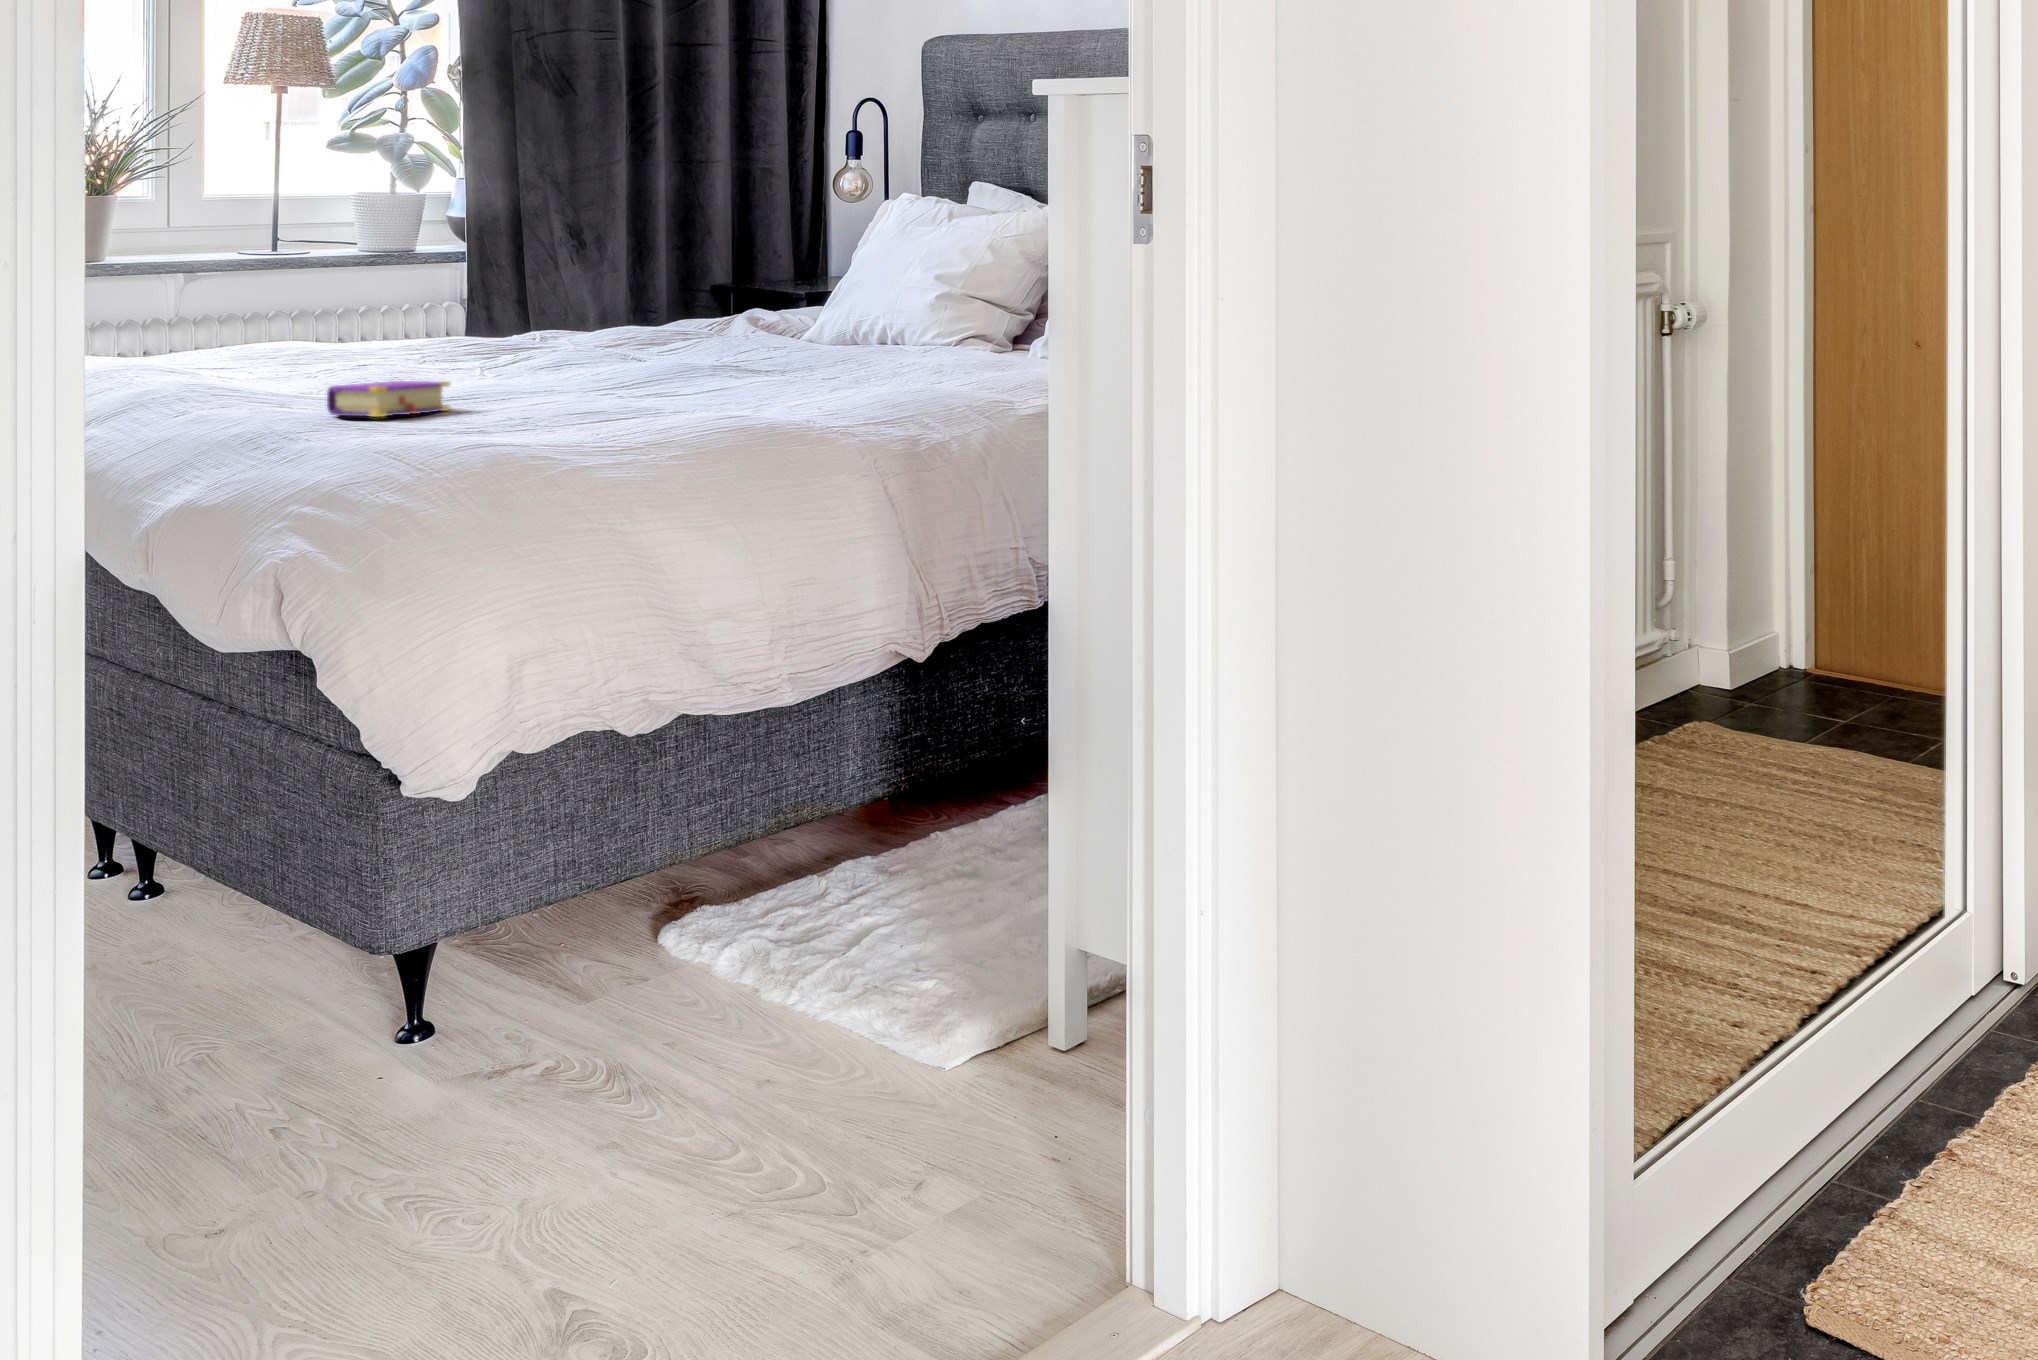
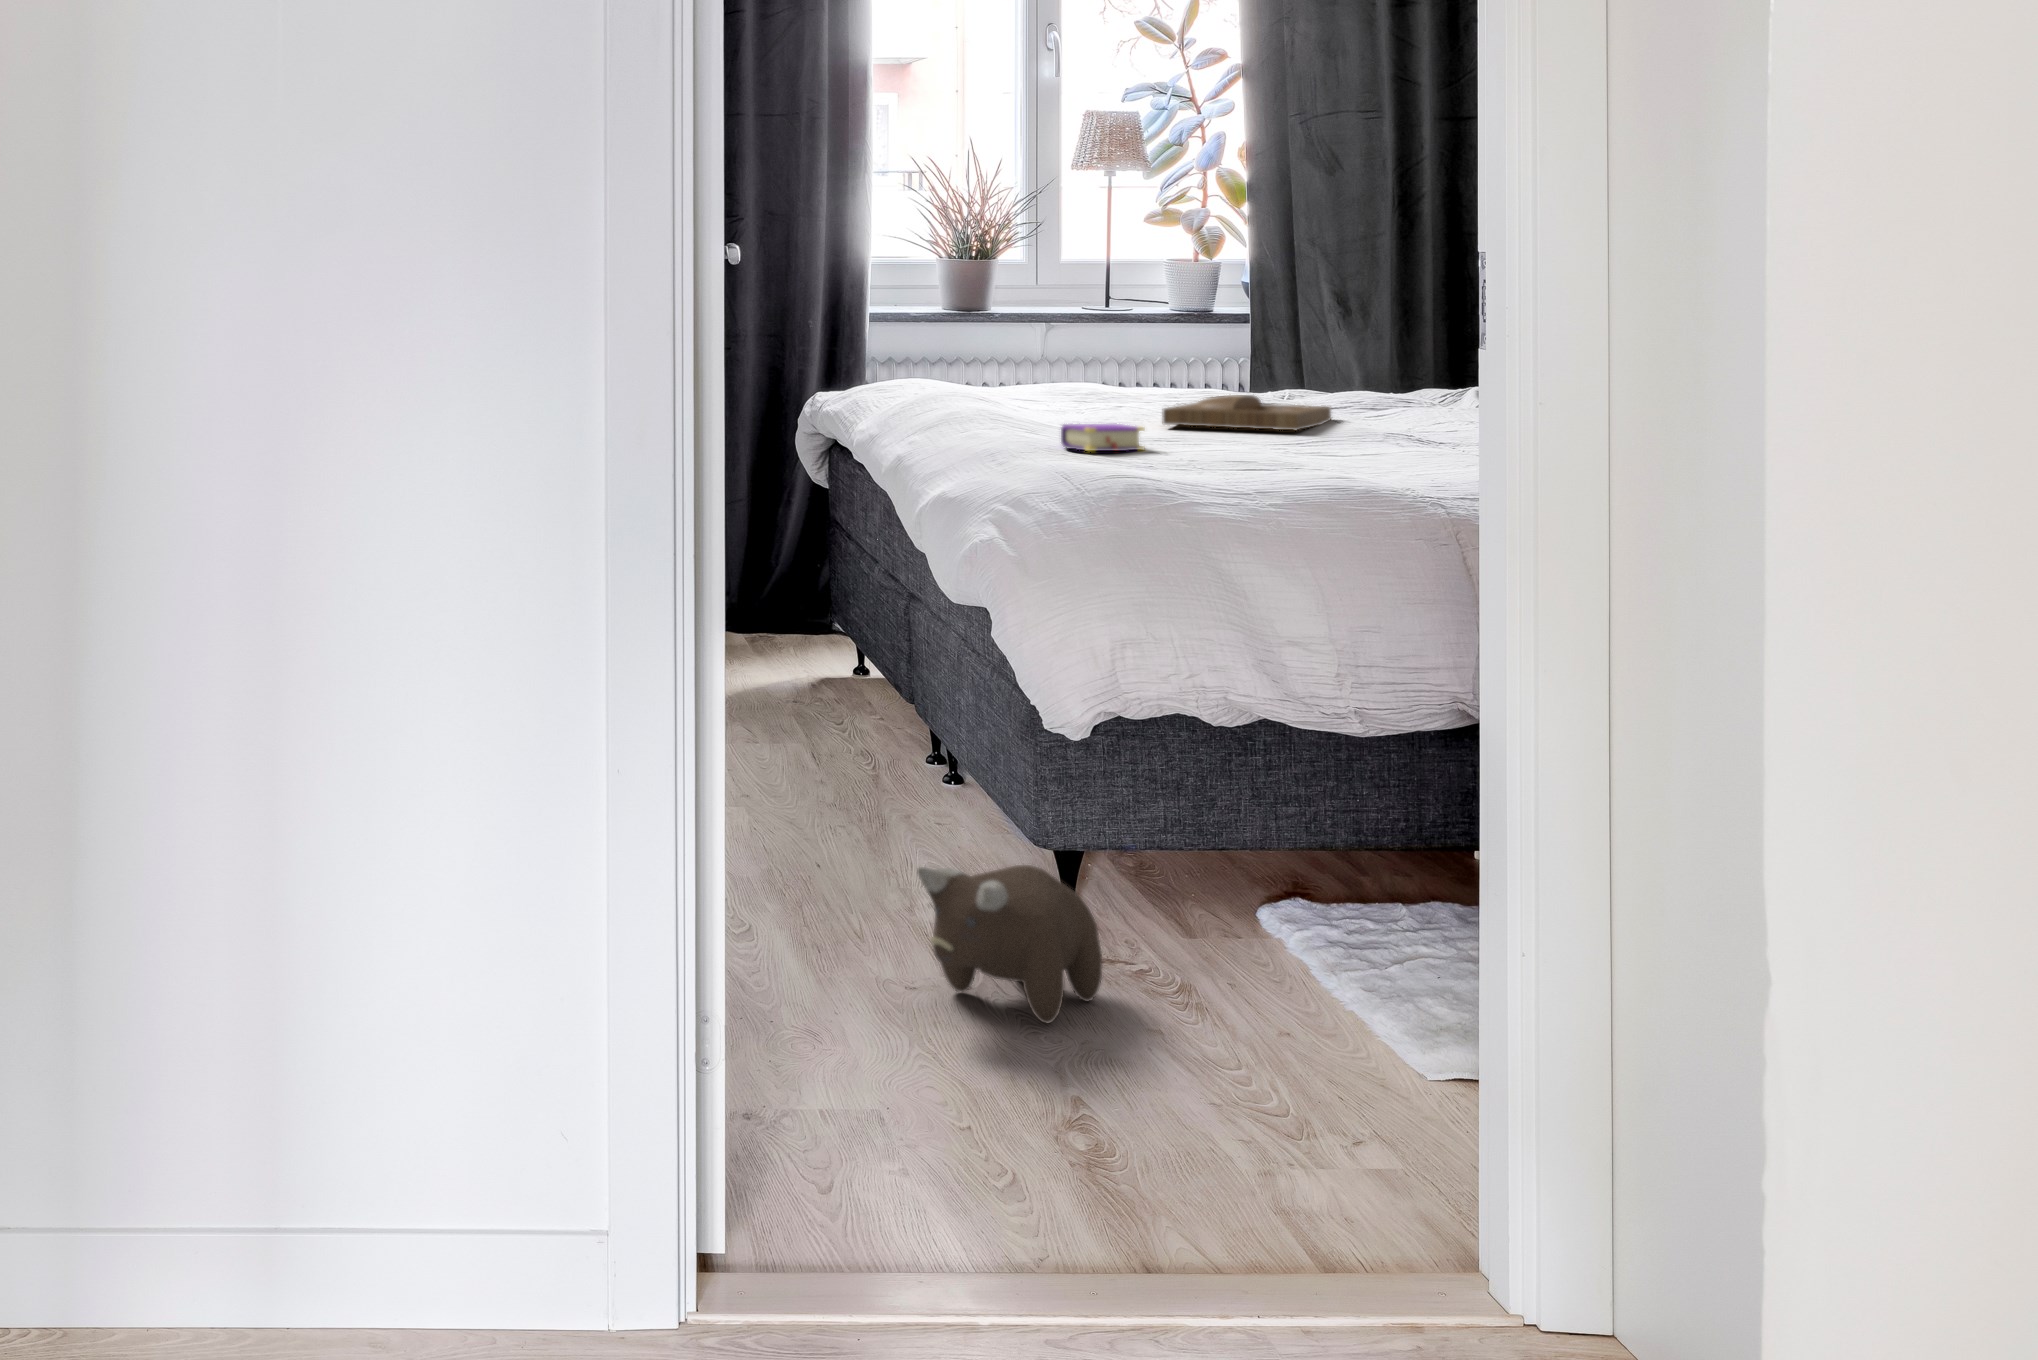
tray: none [446,340,641,380] -> present [1162,395,1331,430]
plush toy: none [254,978,529,1193] -> present [917,865,1103,1023]

